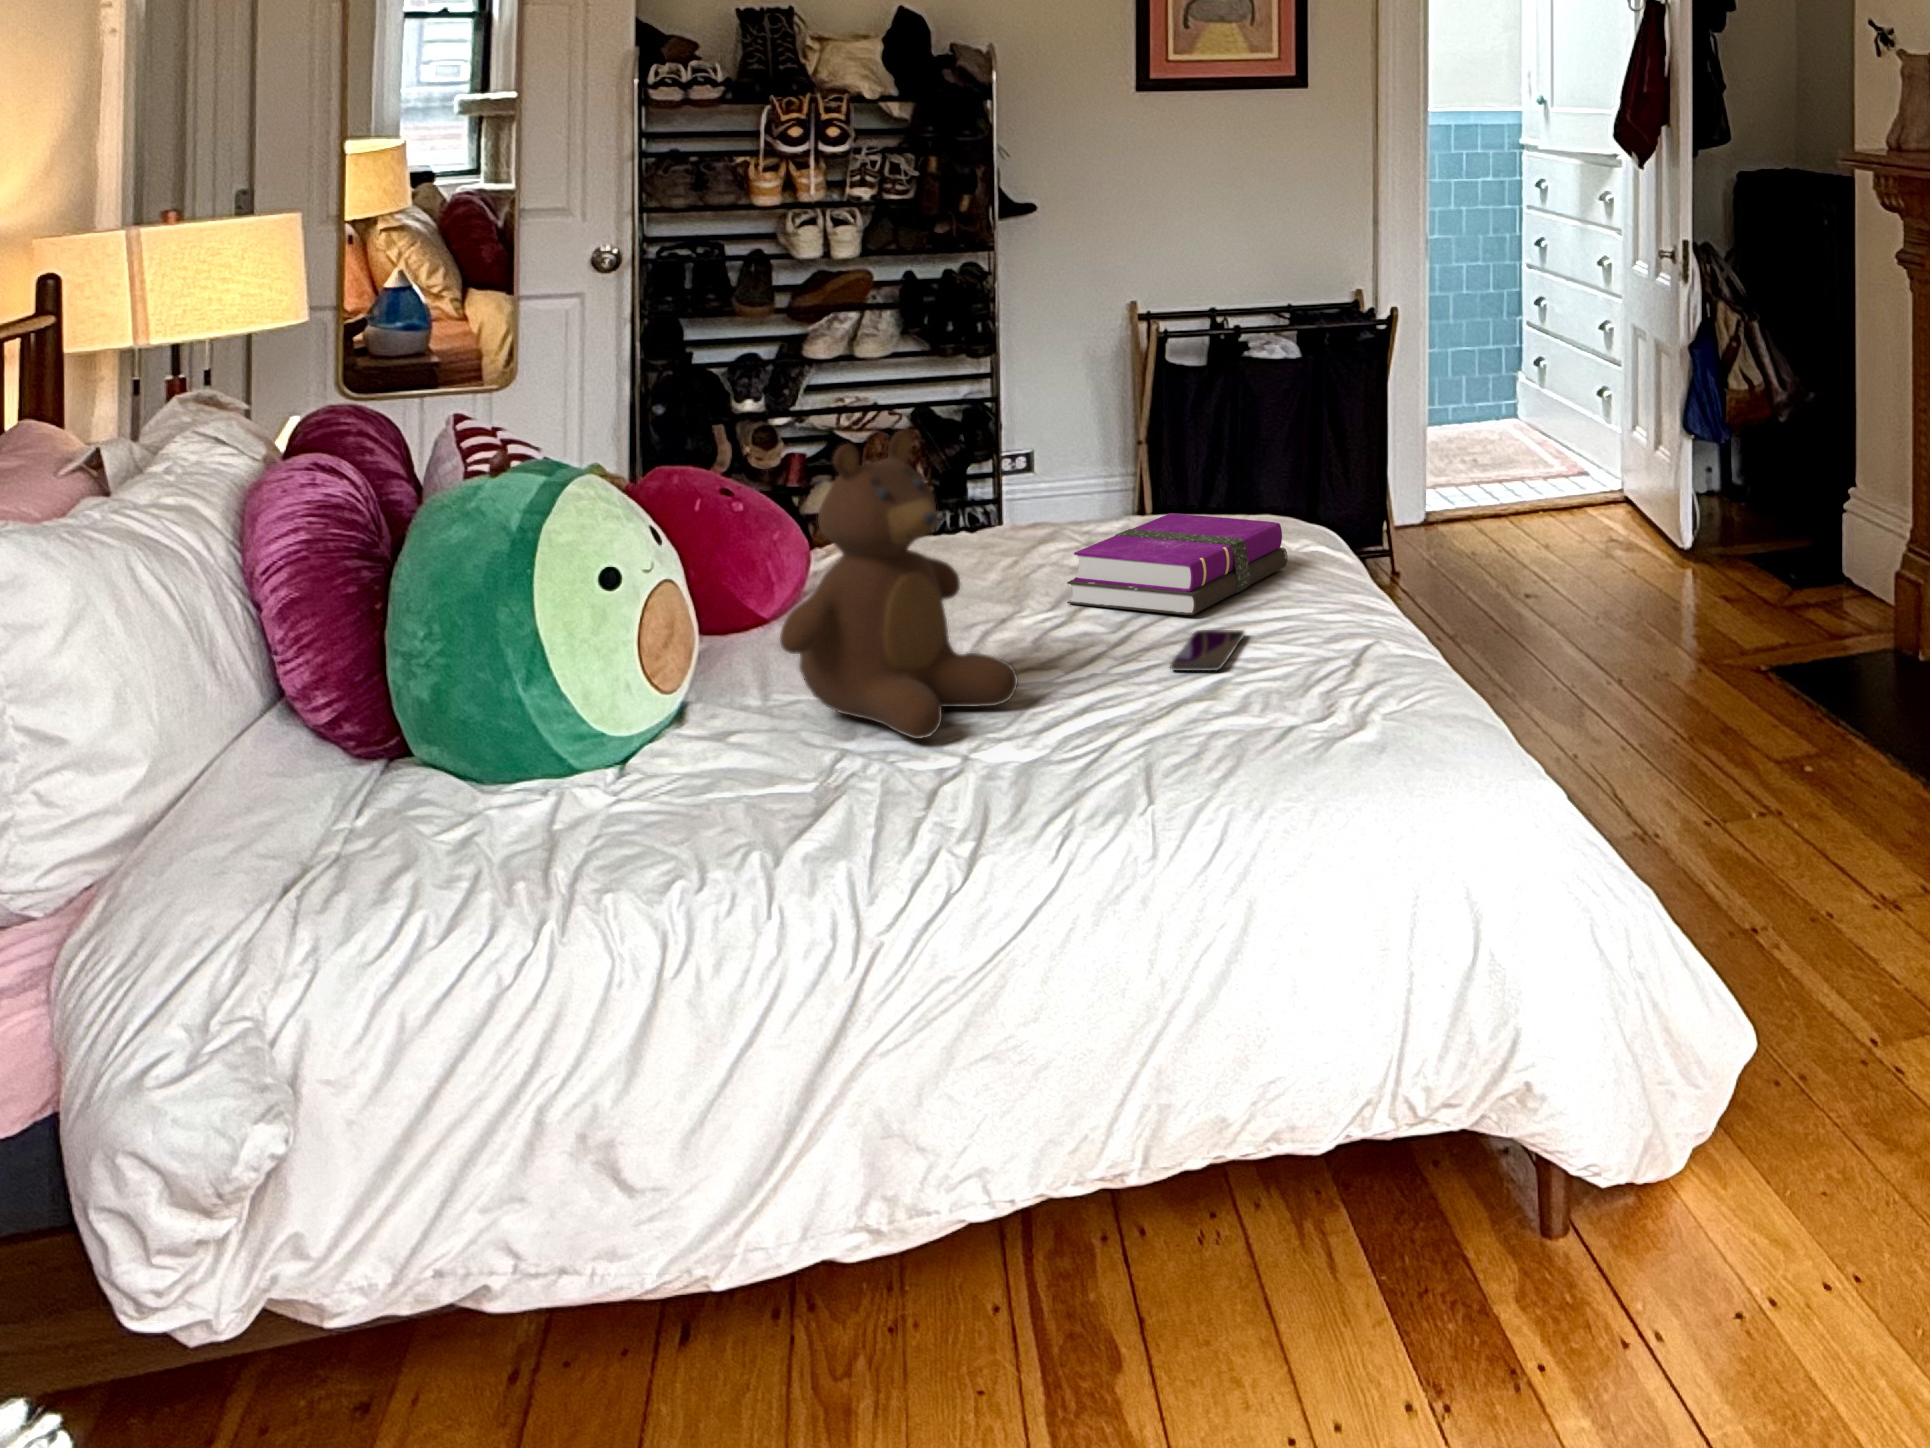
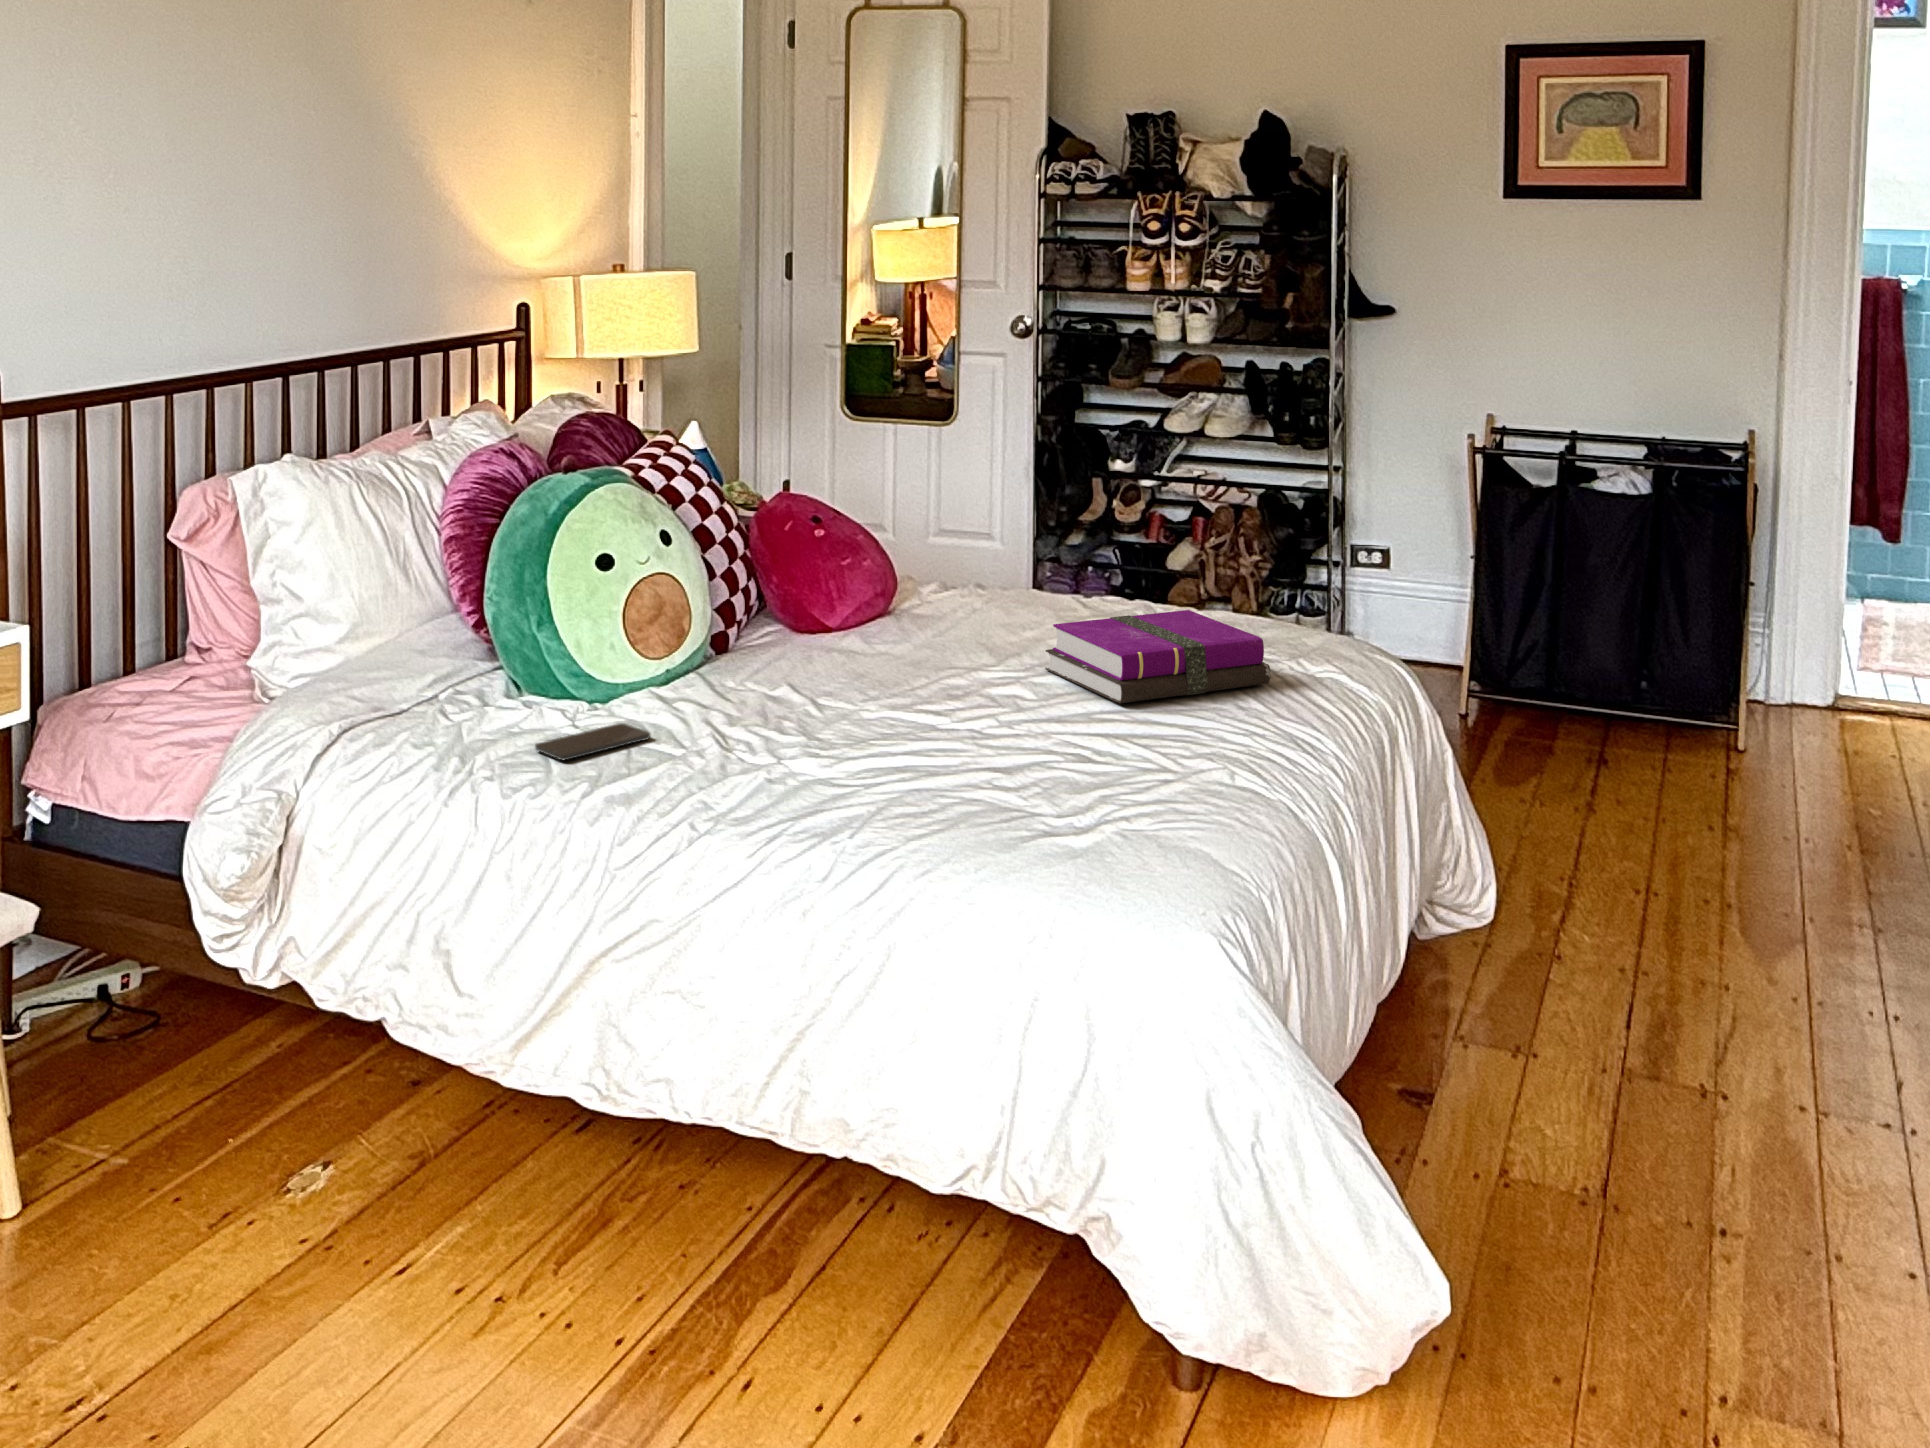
teddy bear: present [780,430,1018,739] -> none [702,481,887,740]
smartphone: present [1170,630,1244,671] -> present [535,723,651,760]

